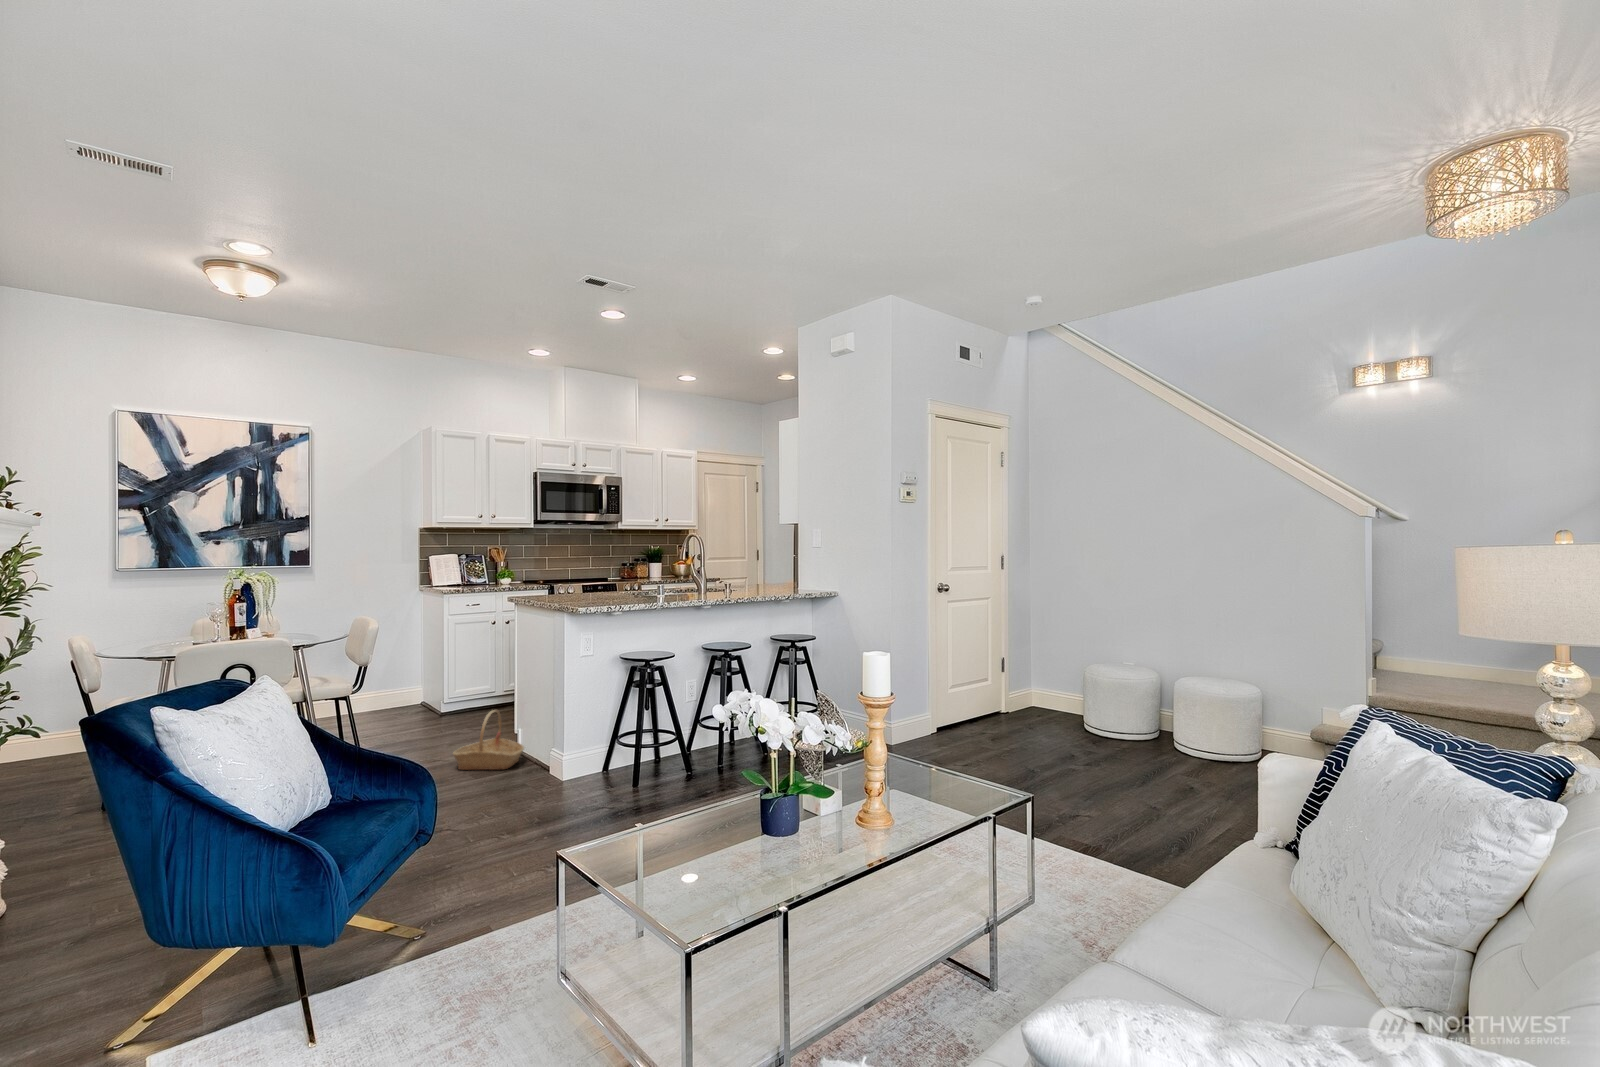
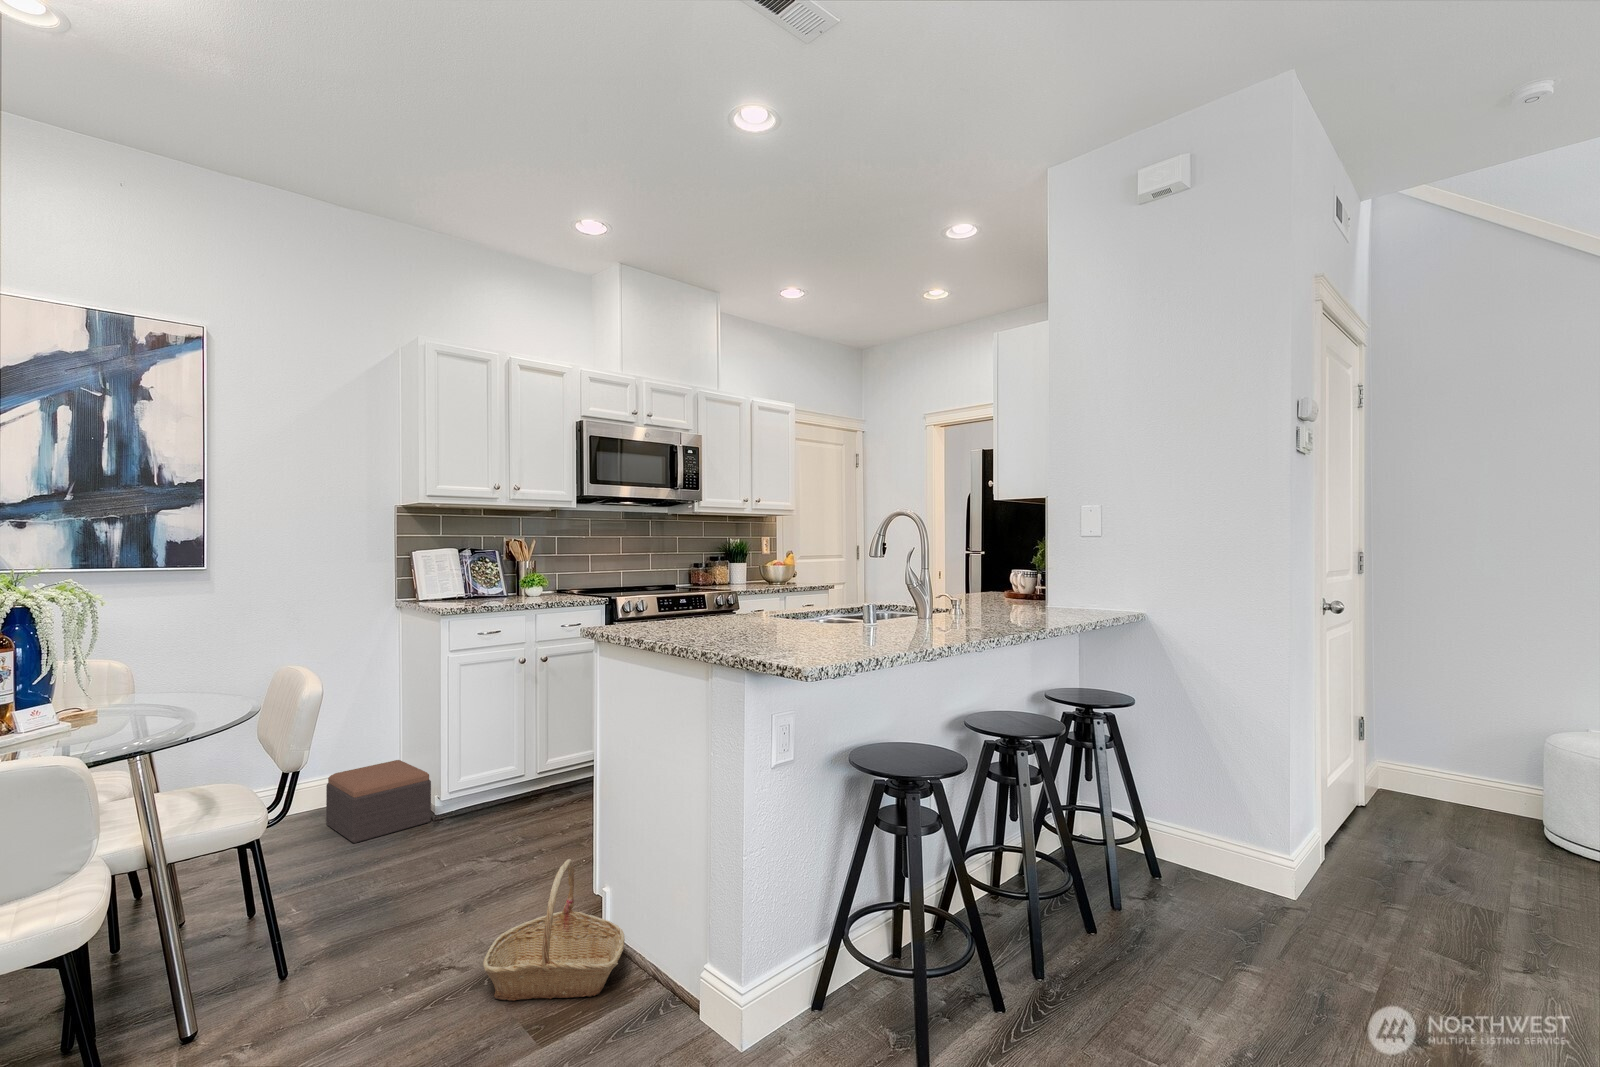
footstool: none [379,682,439,724] -> present [326,760,431,843]

